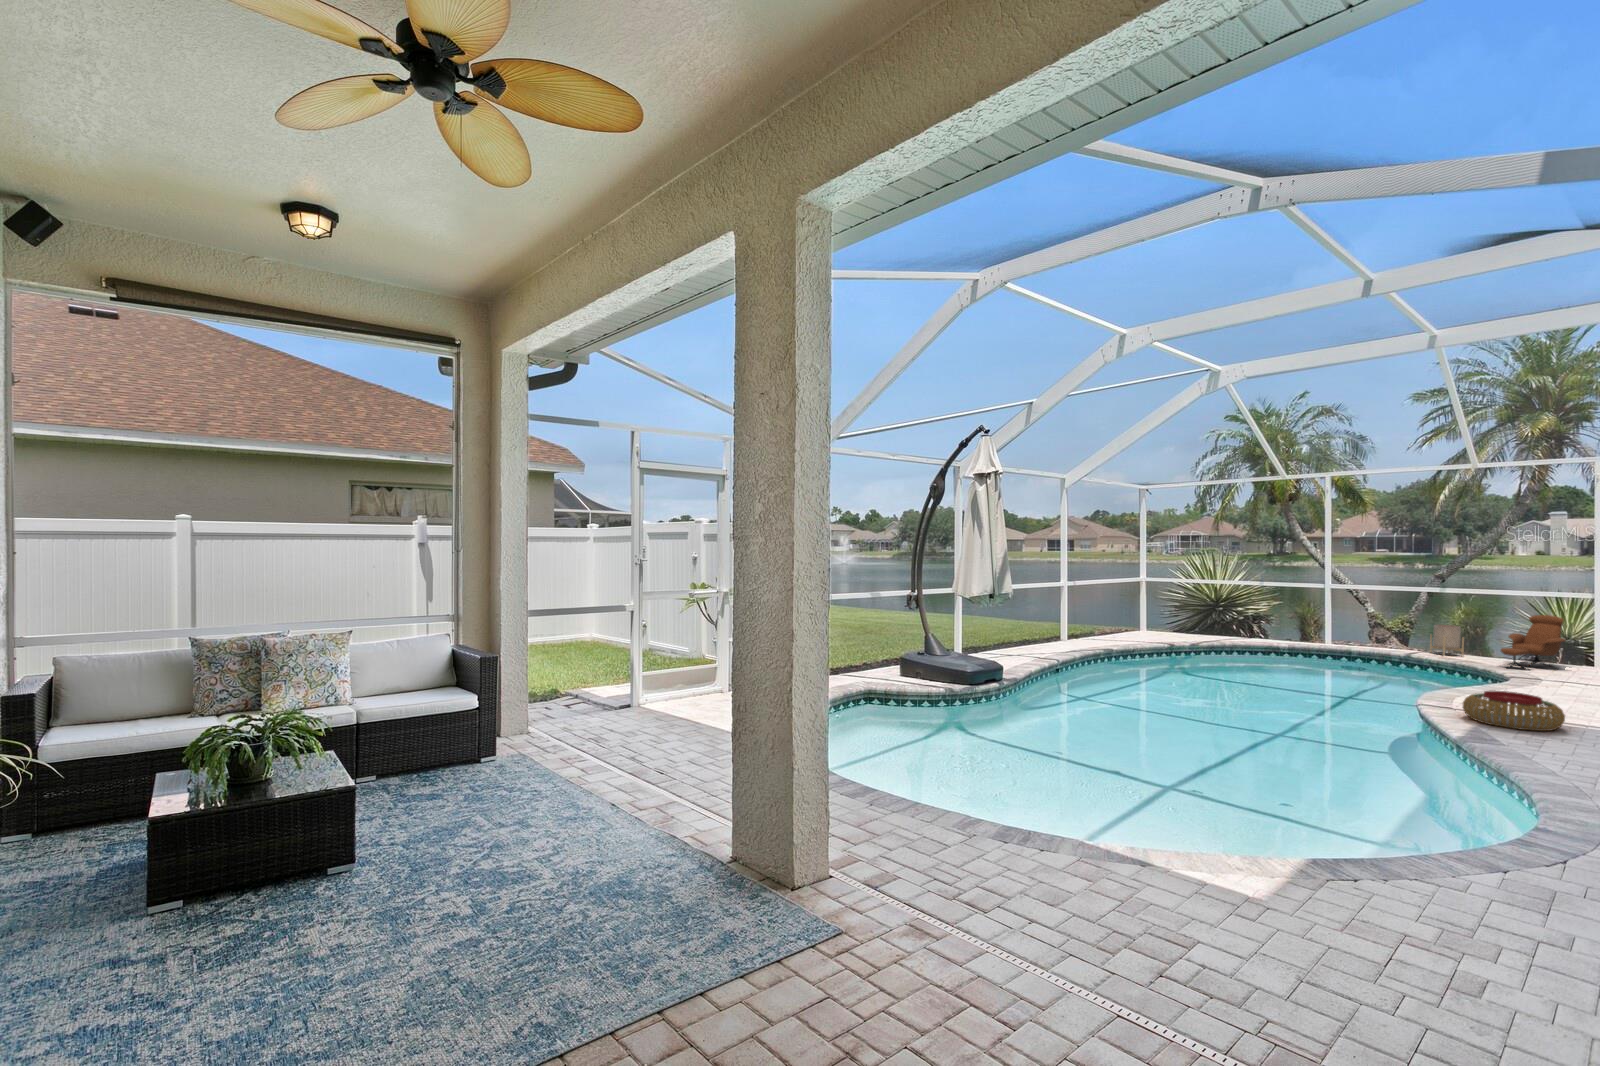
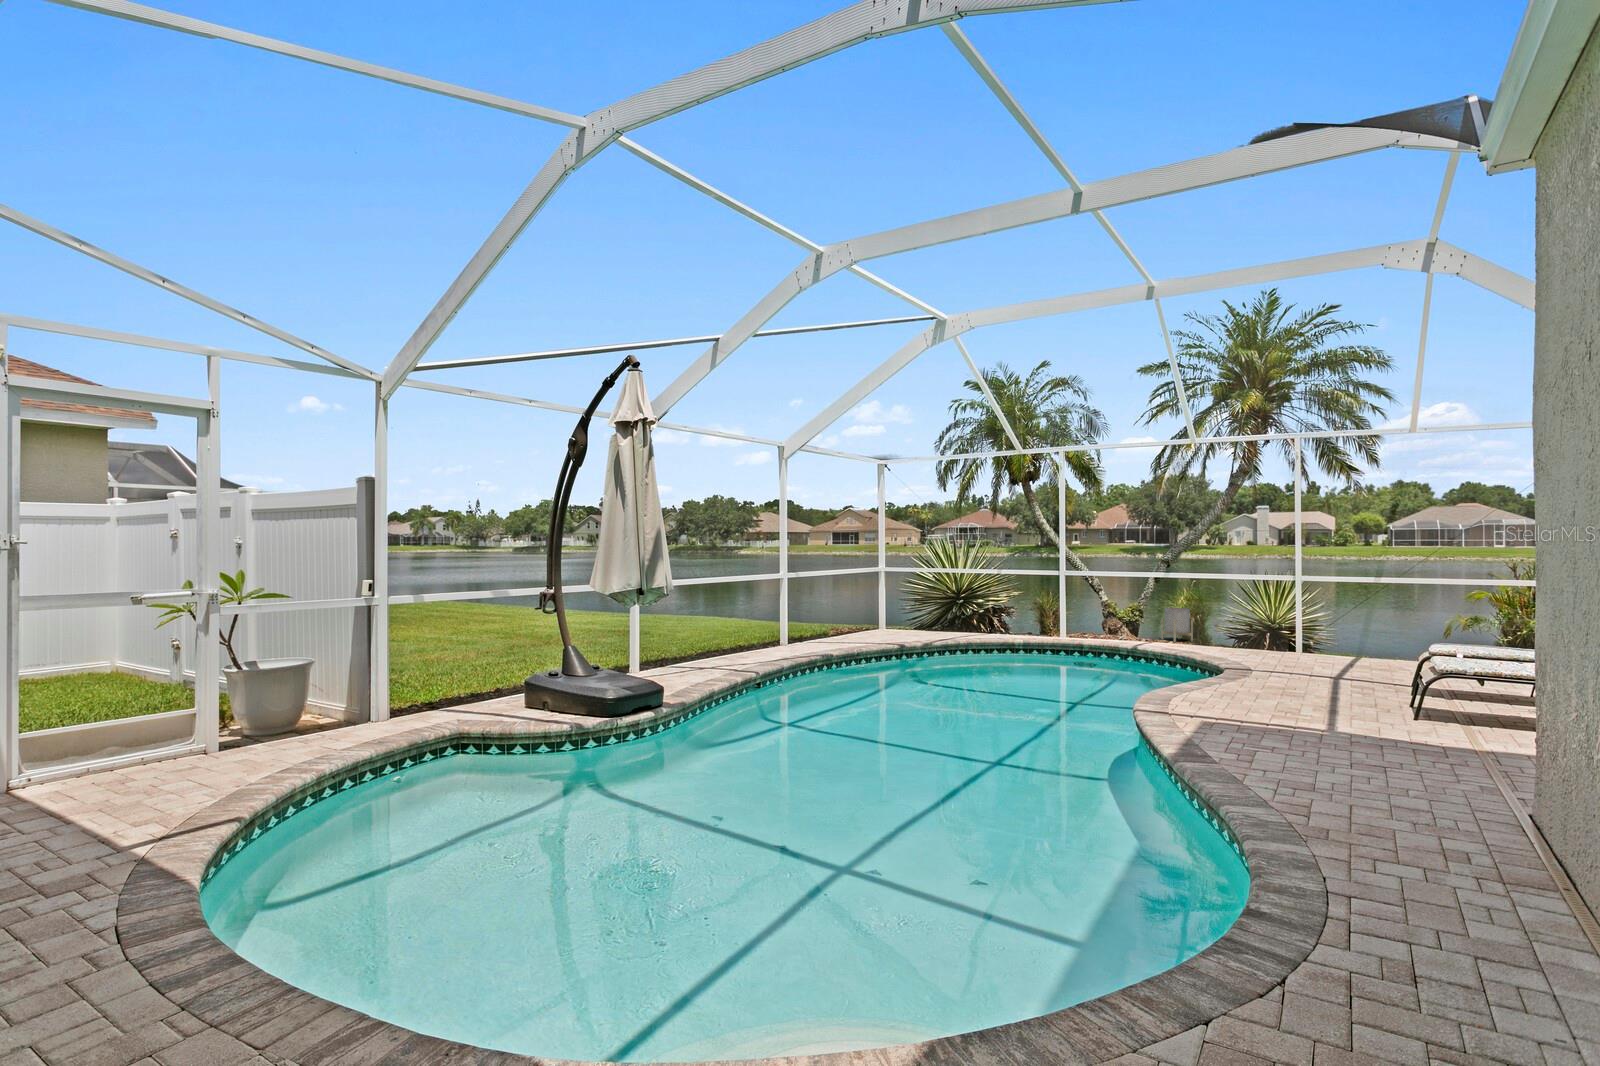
lounge chair: present [1501,615,1565,669] -> none [1225,592,1285,653]
pouf: present [1463,691,1565,731] -> none [1198,681,1300,726]

